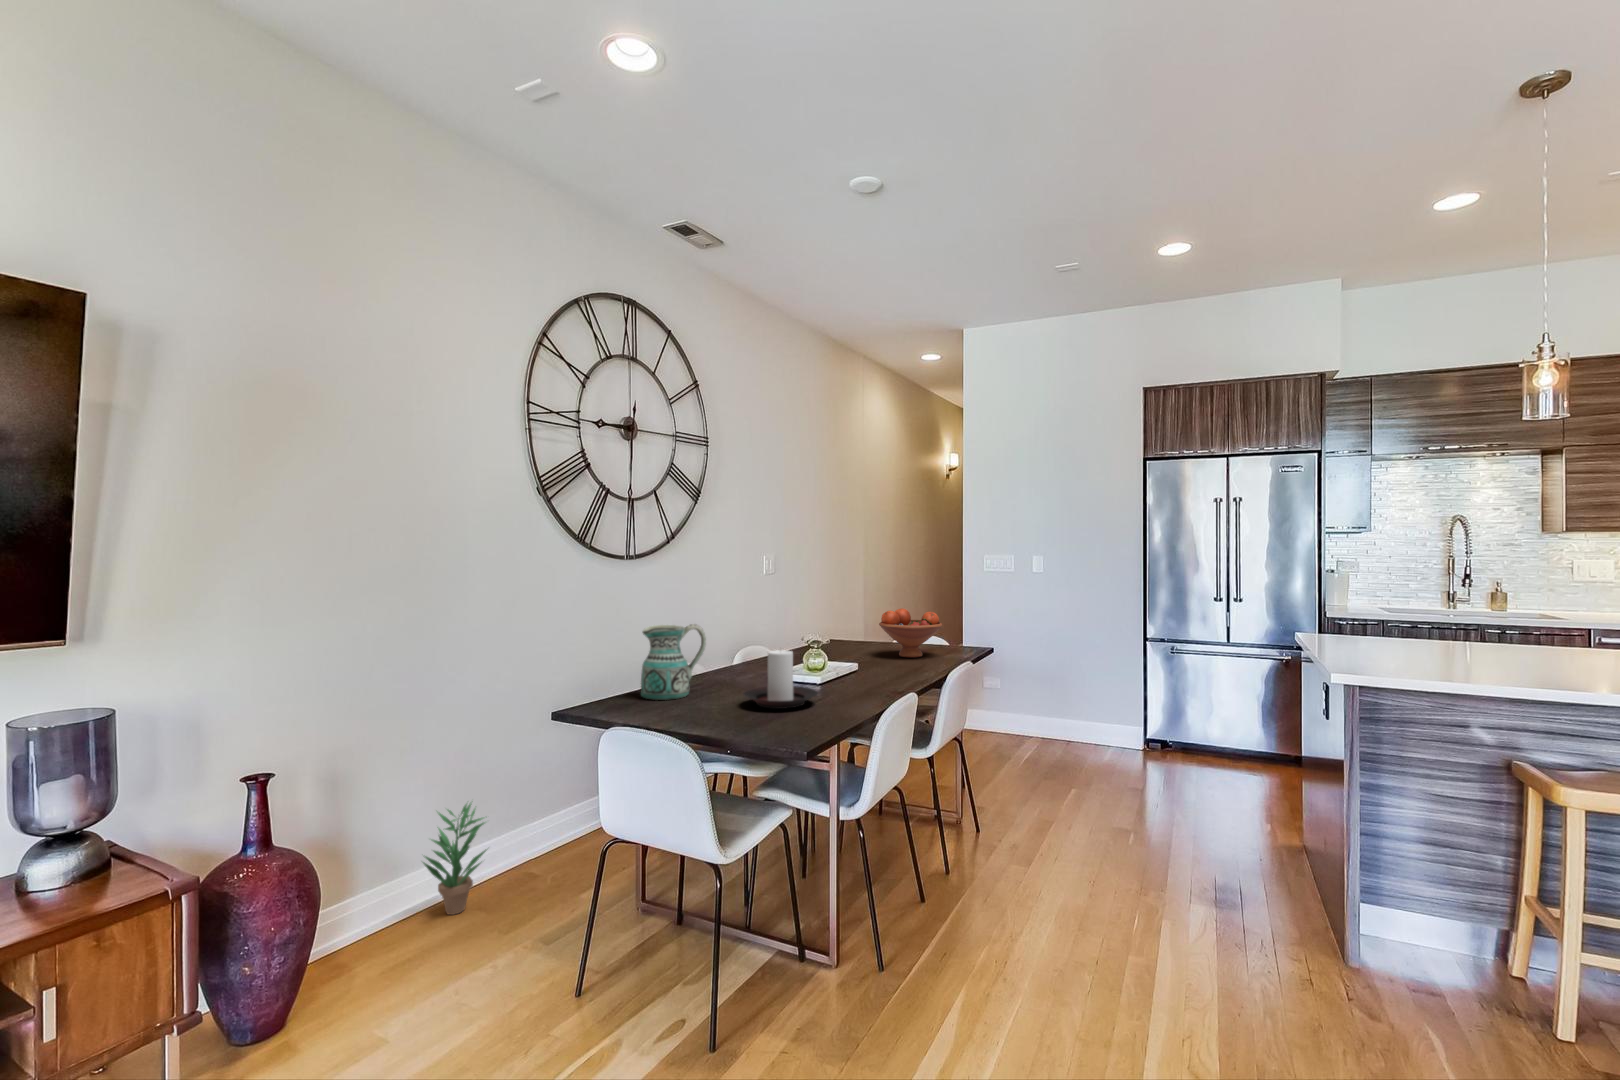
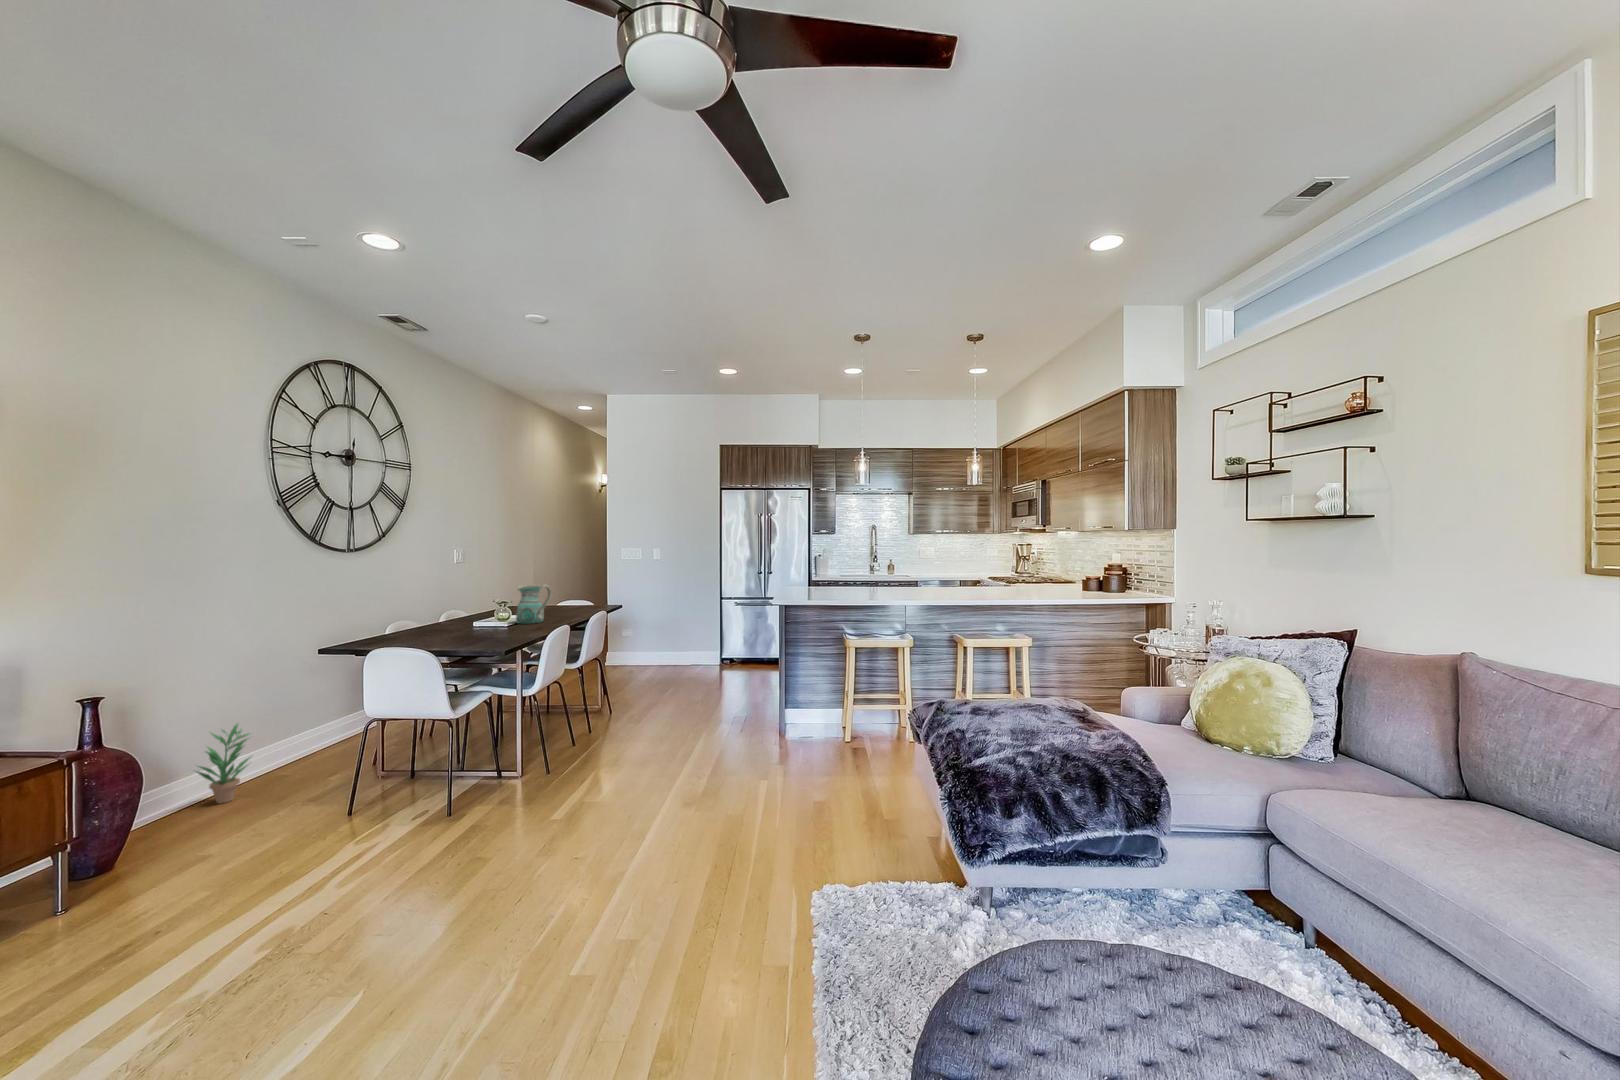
fruit bowl: present [879,608,942,658] -> none [547,583,589,613]
ceramic pitcher: present [641,624,706,700] -> present [516,584,551,624]
candle holder: present [743,650,817,709] -> none [458,605,508,639]

